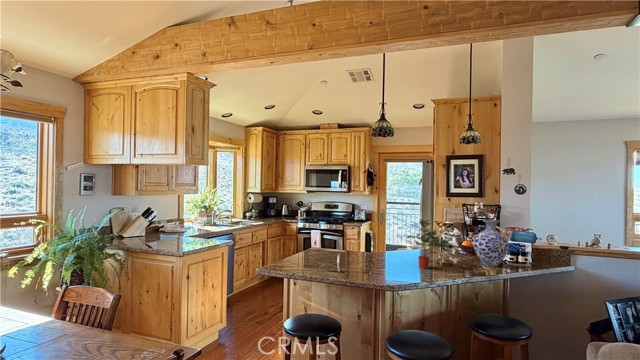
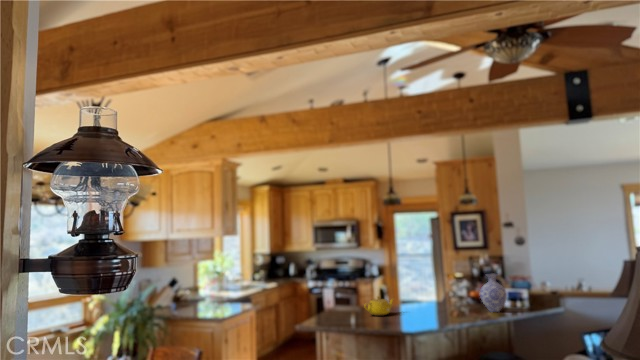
potted plant: present [407,219,451,269] -> none [426,276,466,316]
teapot: none [328,240,368,263] -> present [364,296,394,316]

